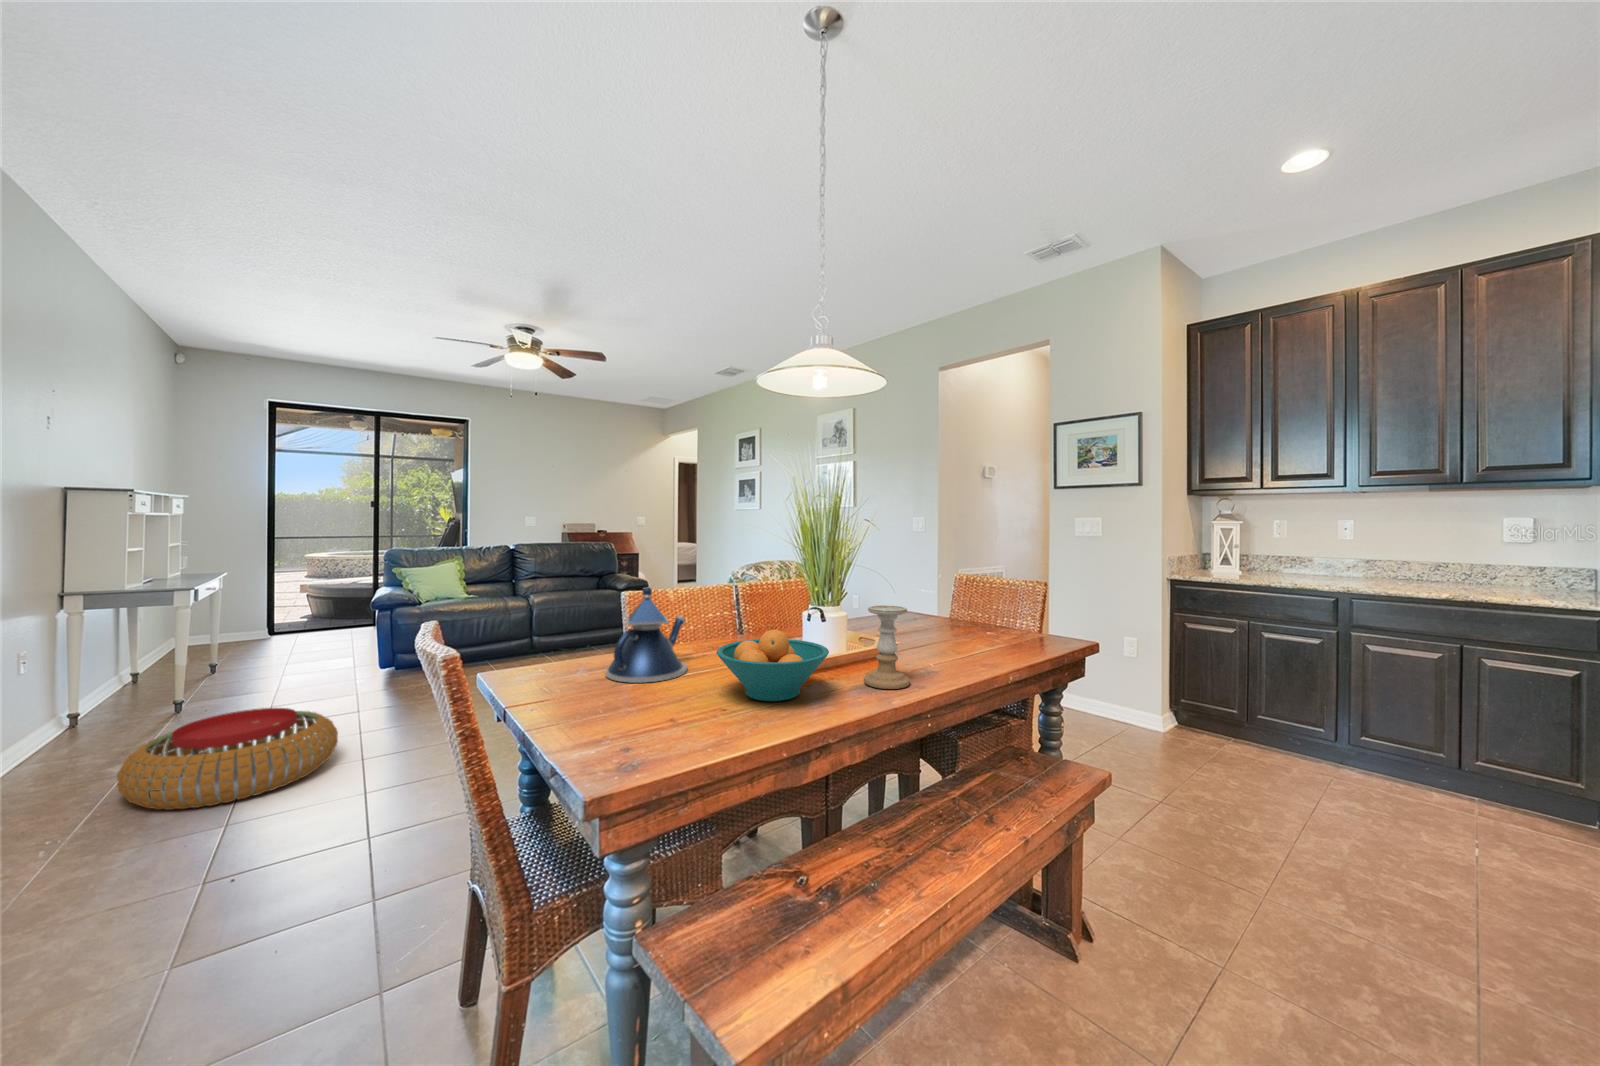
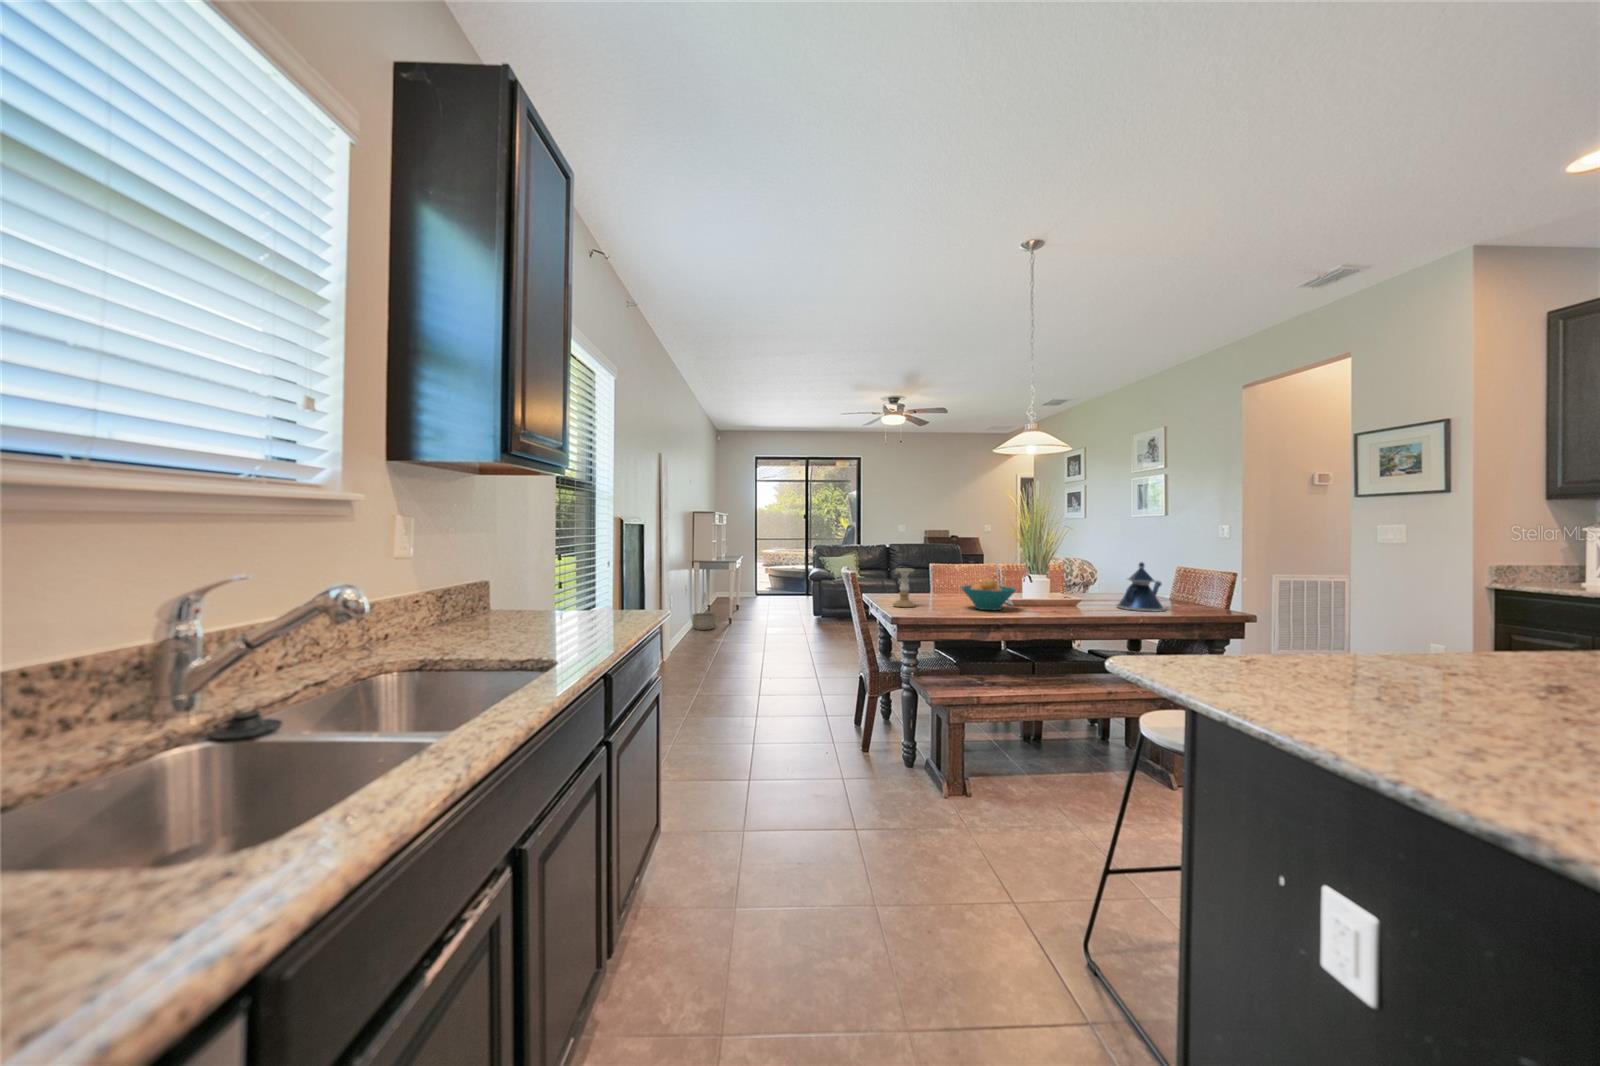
teapot: present [606,587,687,683] -> present [1116,562,1166,612]
candle holder: present [864,605,910,689] -> present [893,568,915,607]
basket: none [49,660,132,744] -> present [692,593,716,630]
pouf: present [117,708,338,810] -> none [724,621,799,658]

